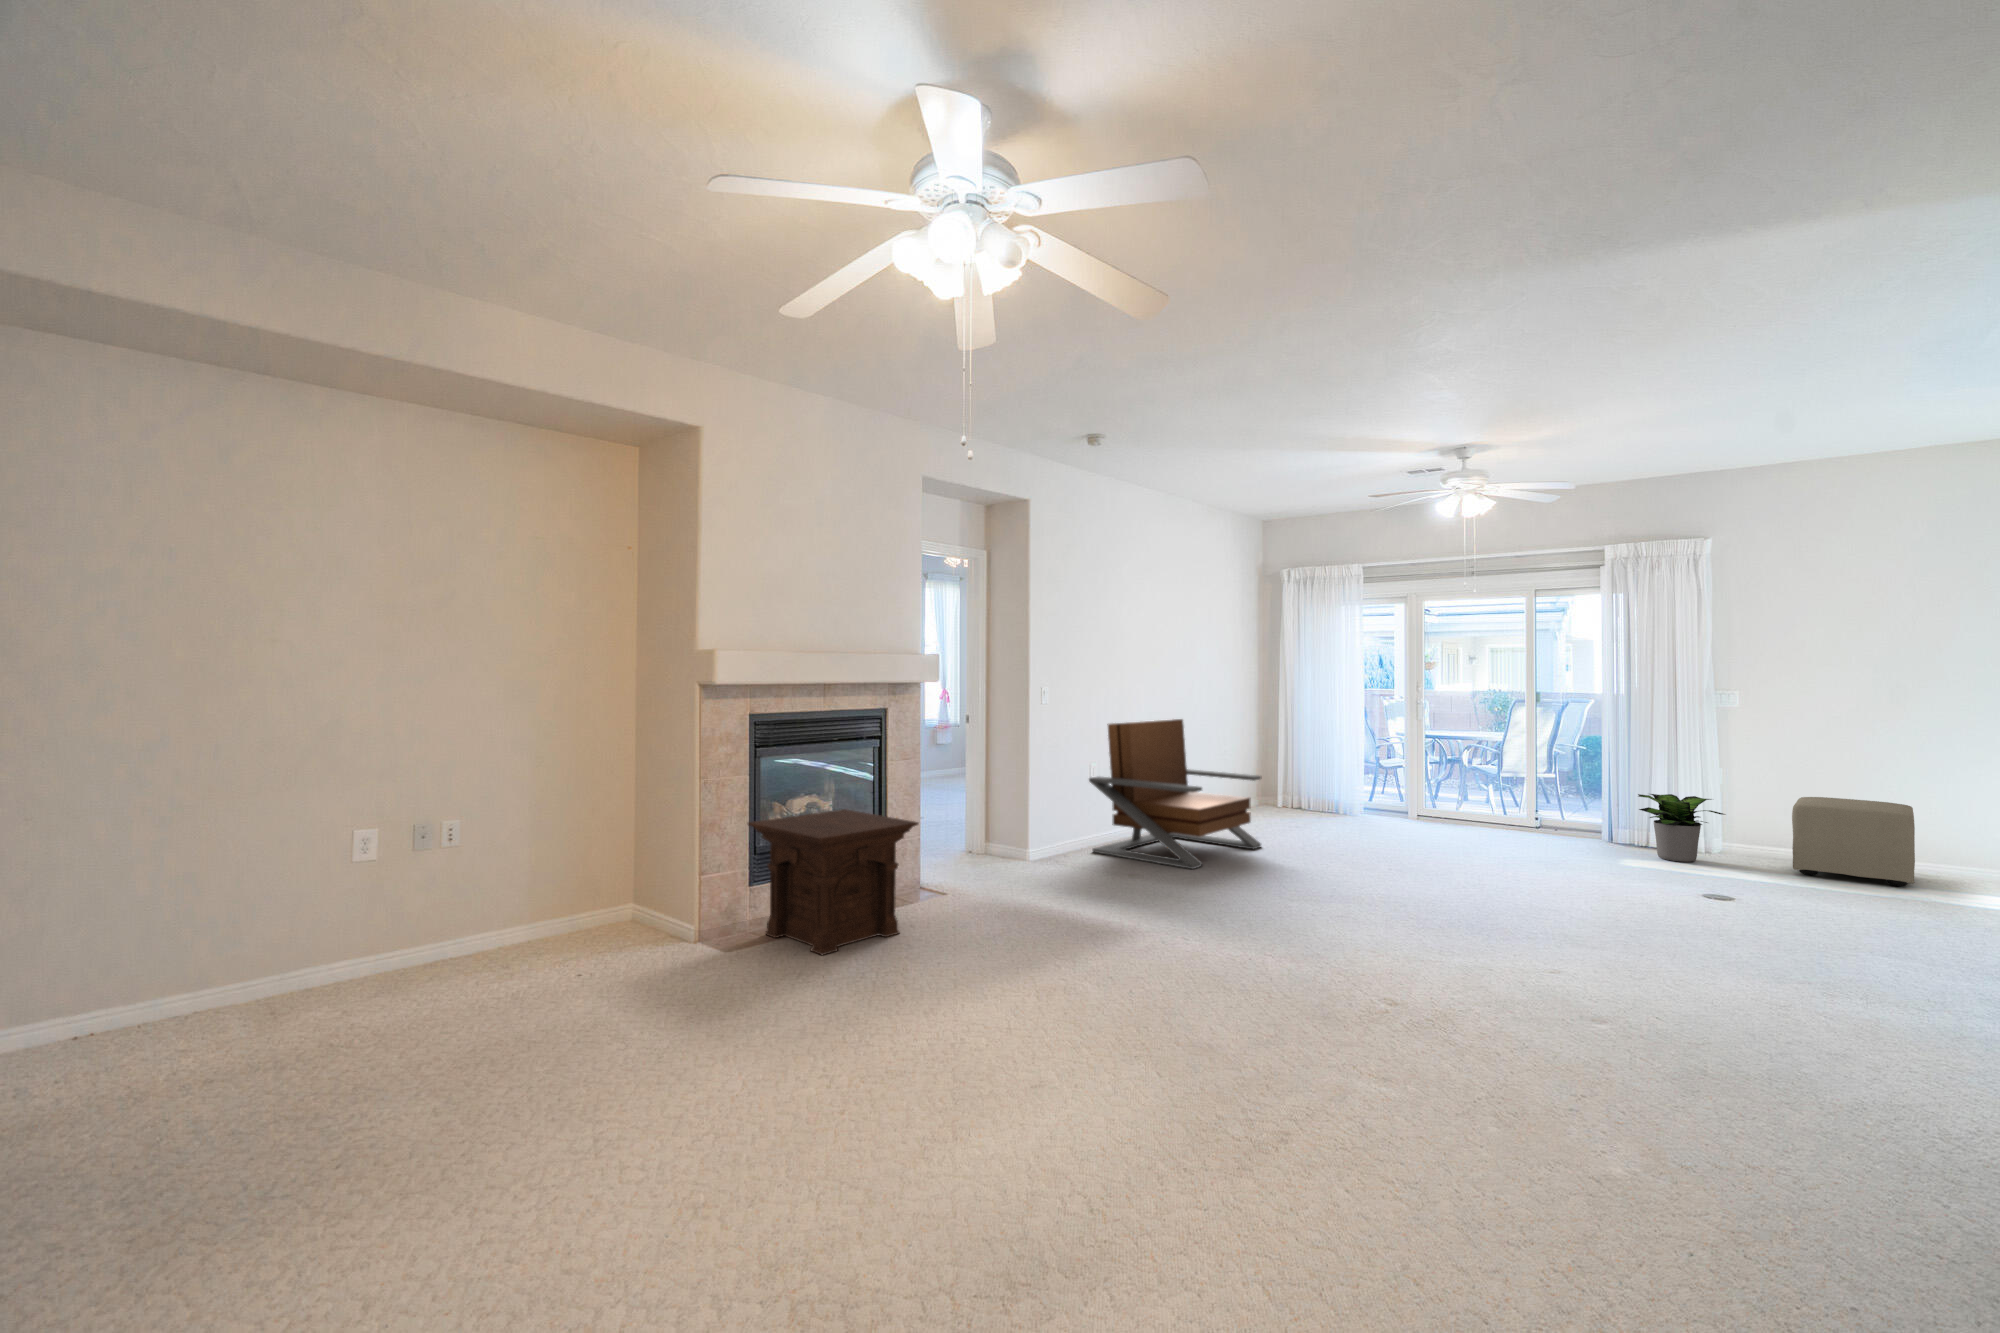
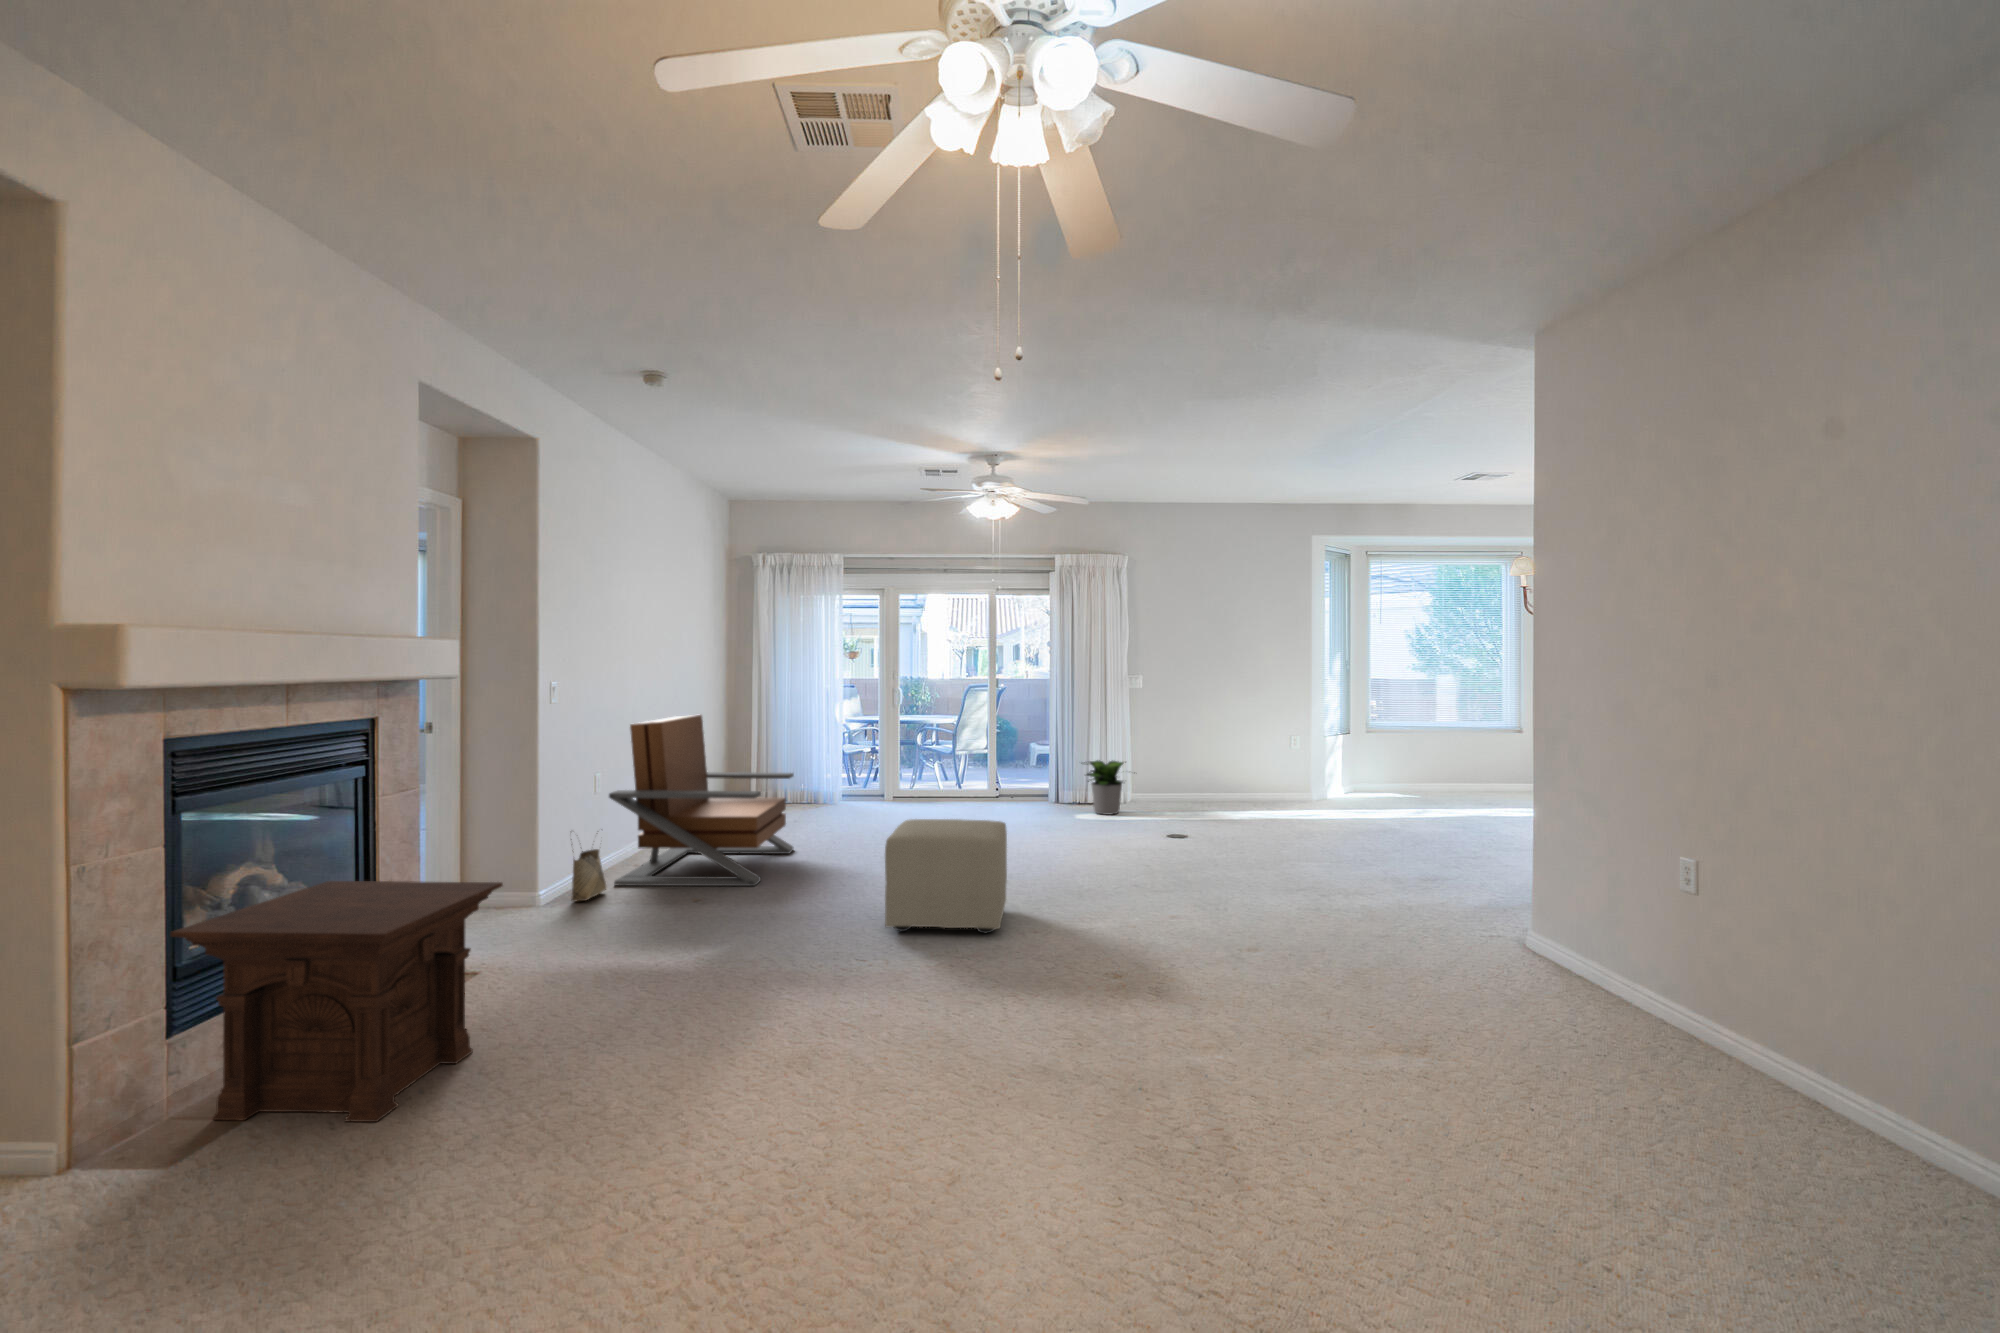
ottoman: present [1792,797,1915,886] -> present [885,819,1007,934]
woven basket: none [1051,803,1081,859] -> present [571,849,606,901]

